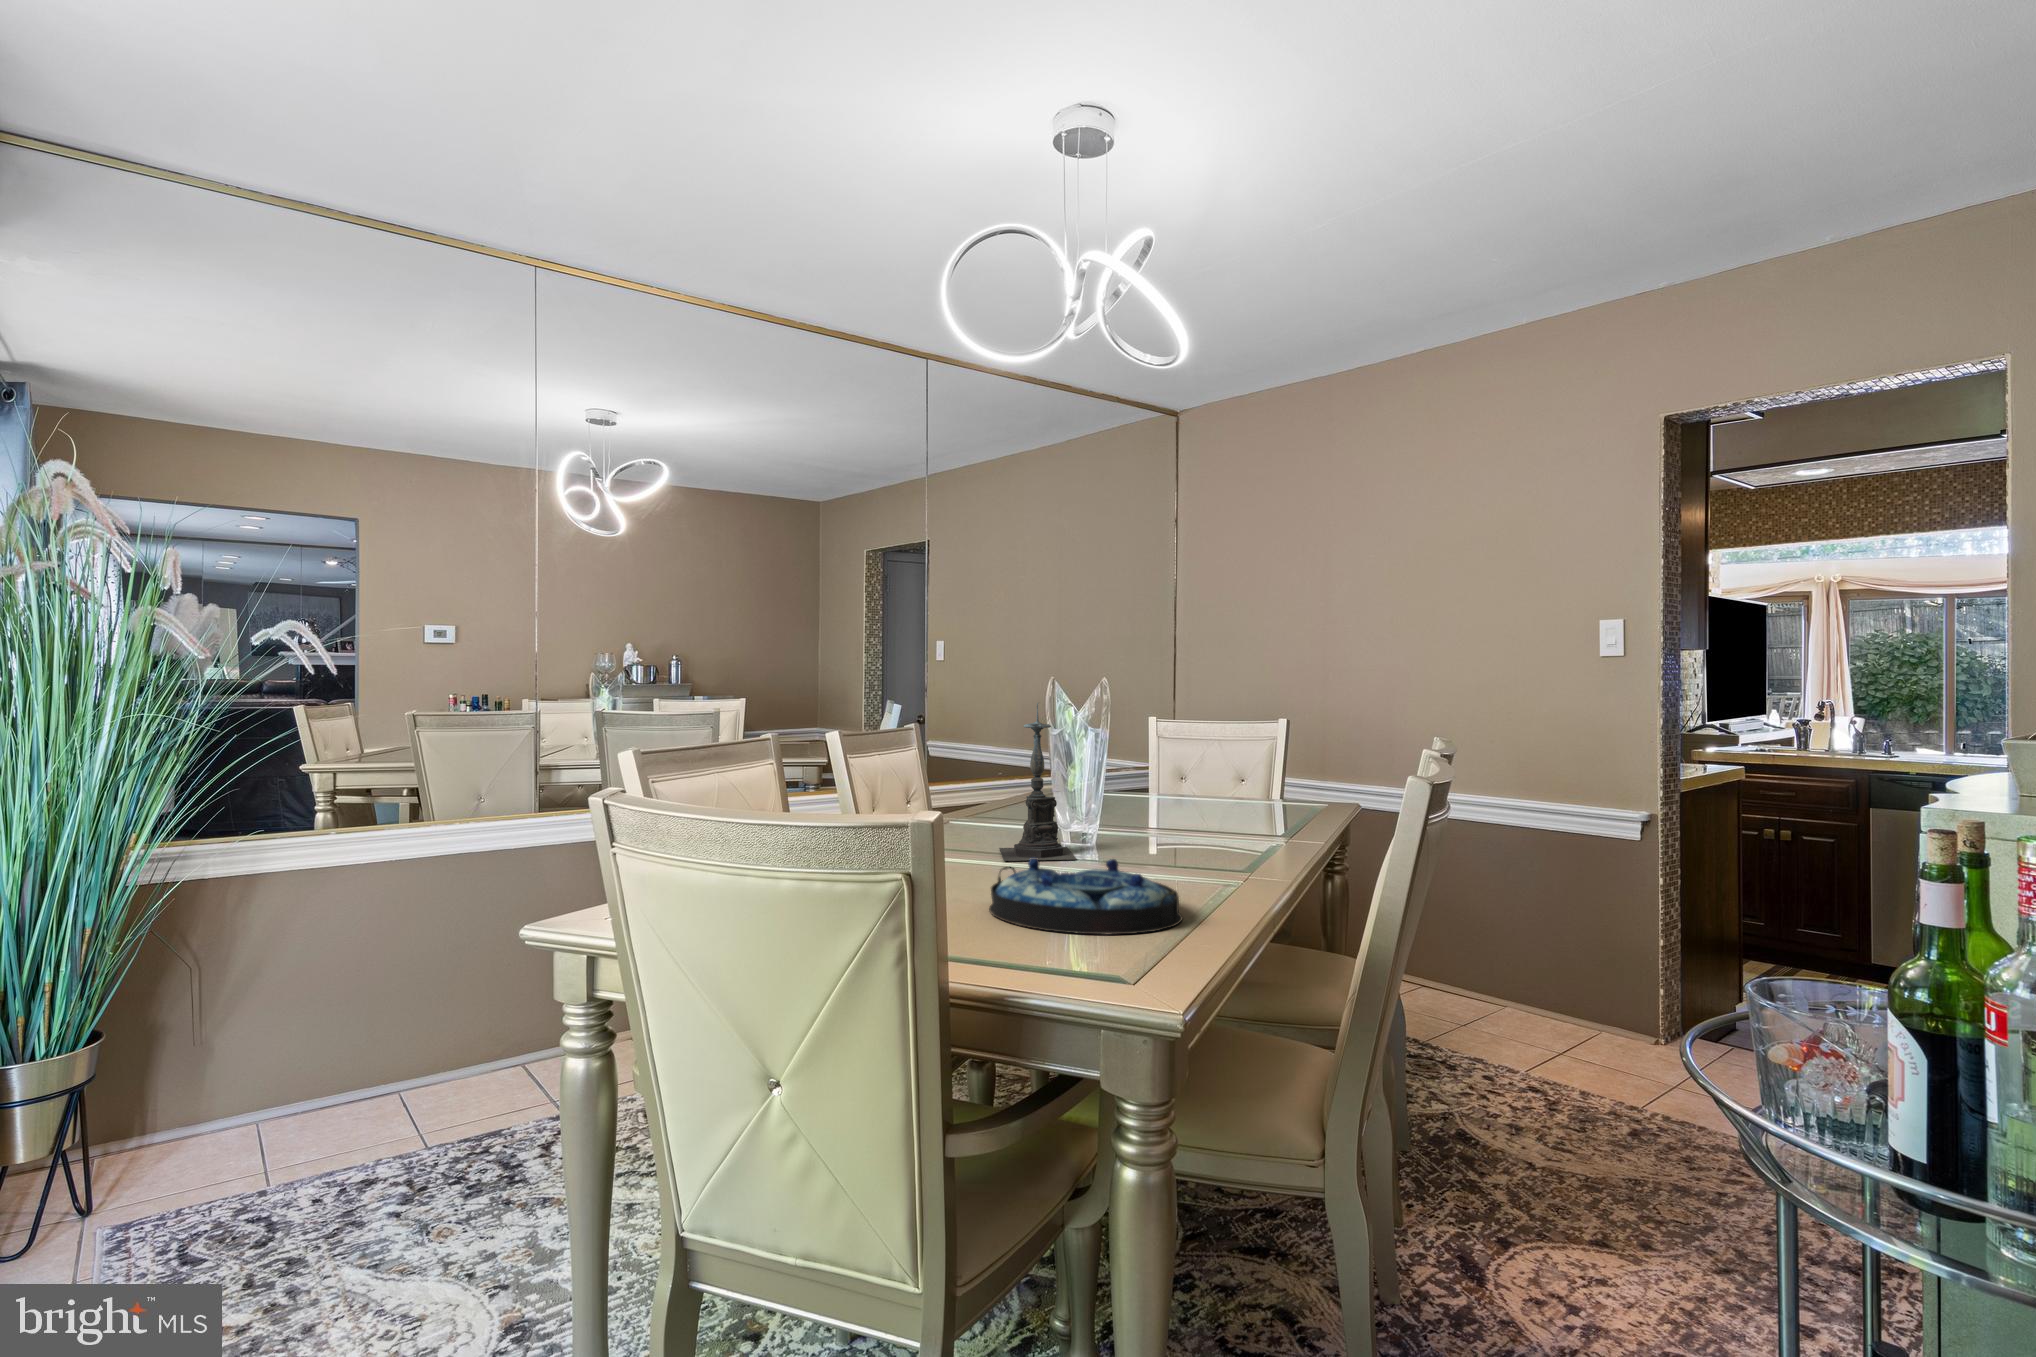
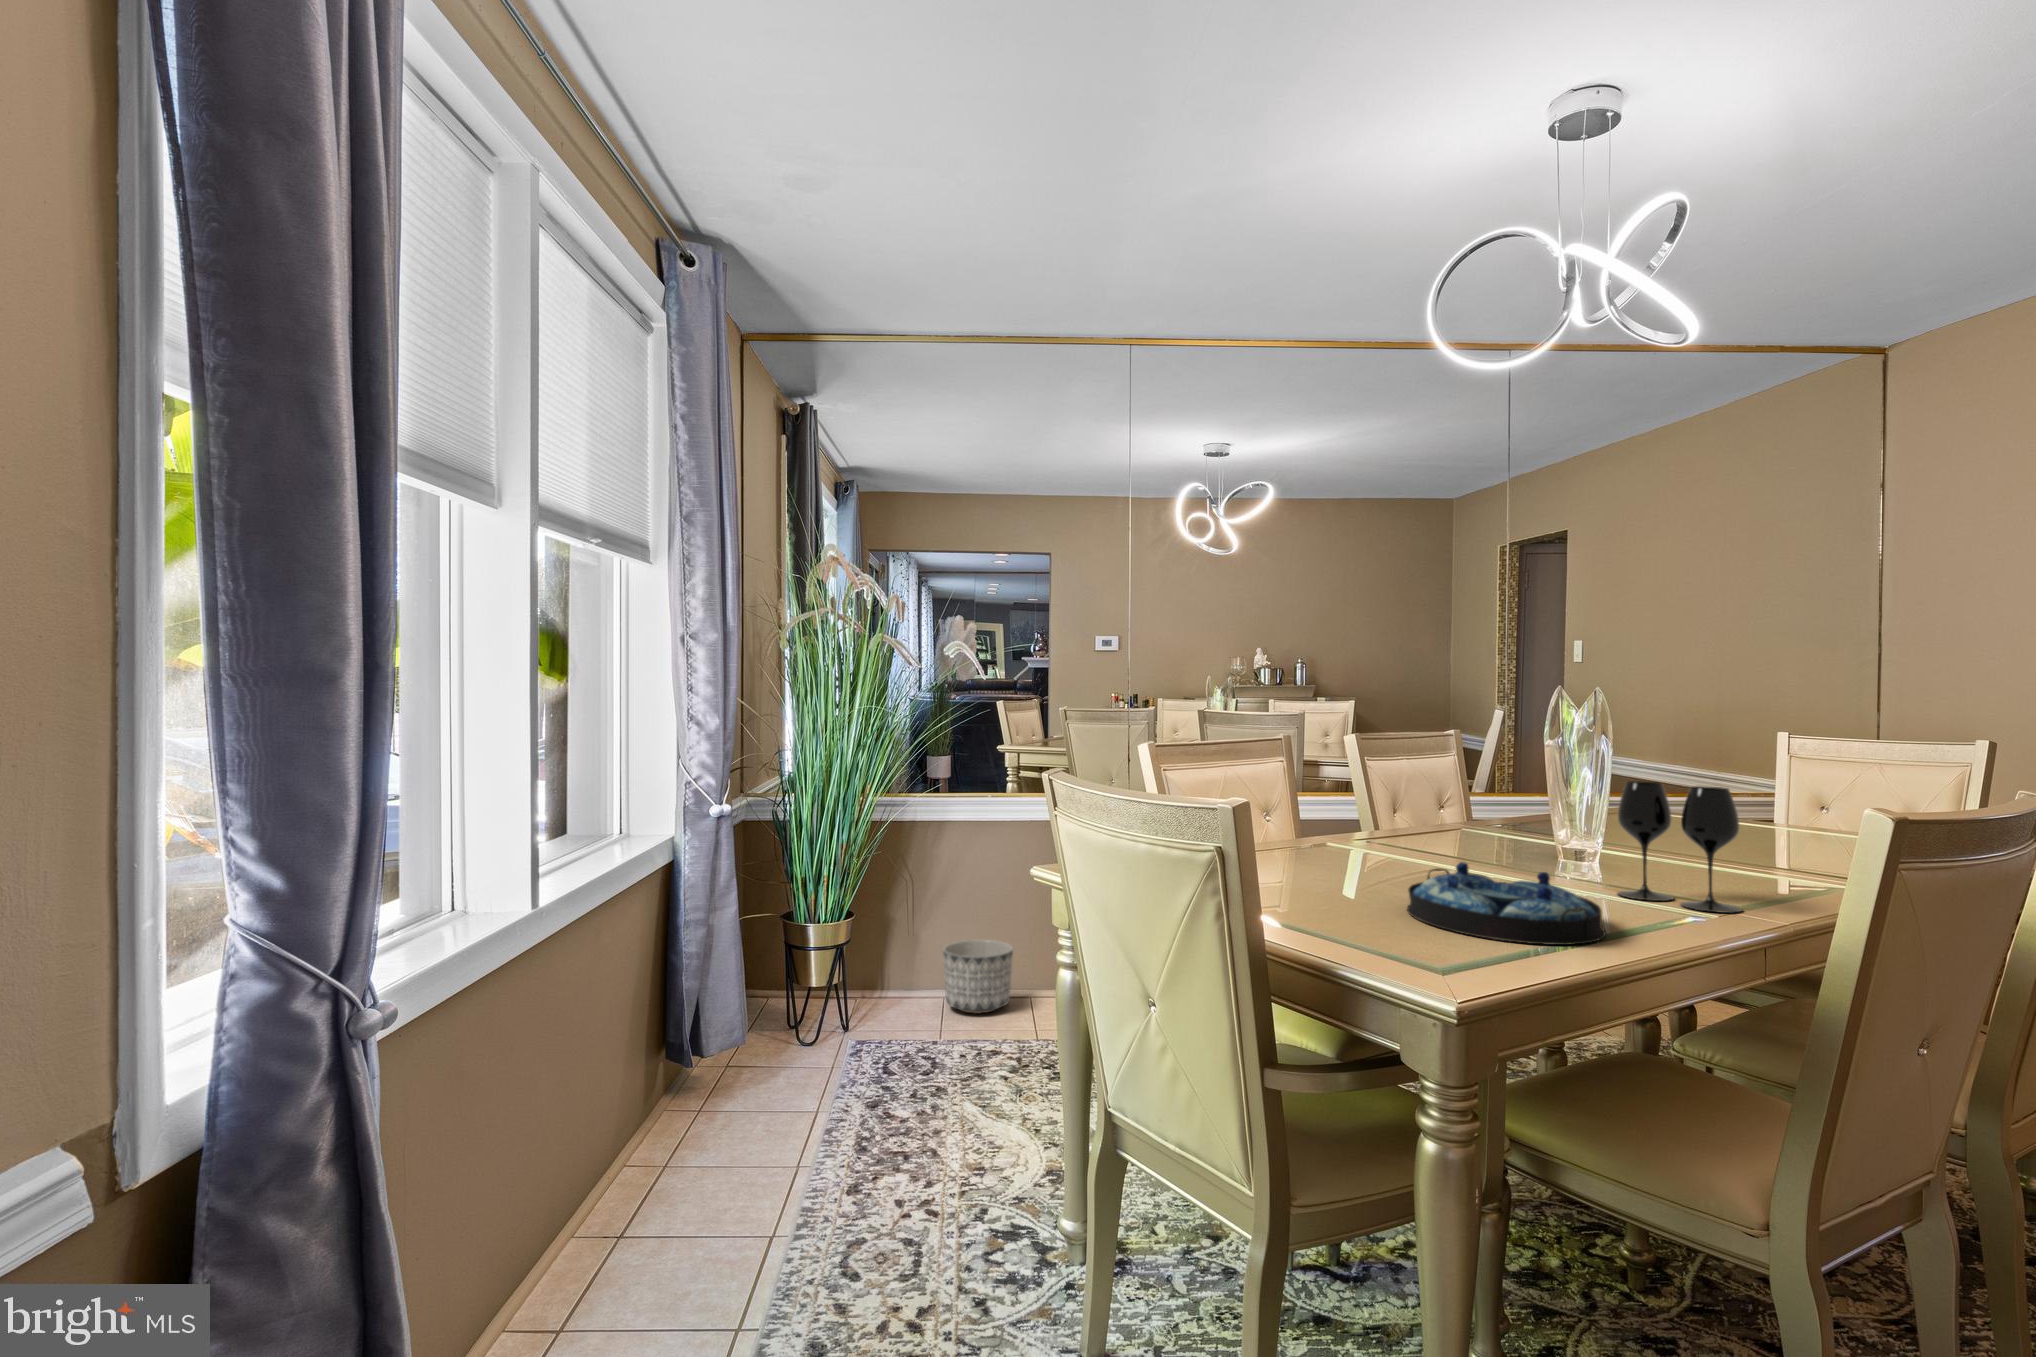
candle holder: present [999,703,1076,861] -> none [1484,712,1573,876]
wine glass: none [1134,765,1236,878] -> present [1618,781,1741,913]
planter: none [258,1028,374,1136] -> present [943,940,1013,1013]

